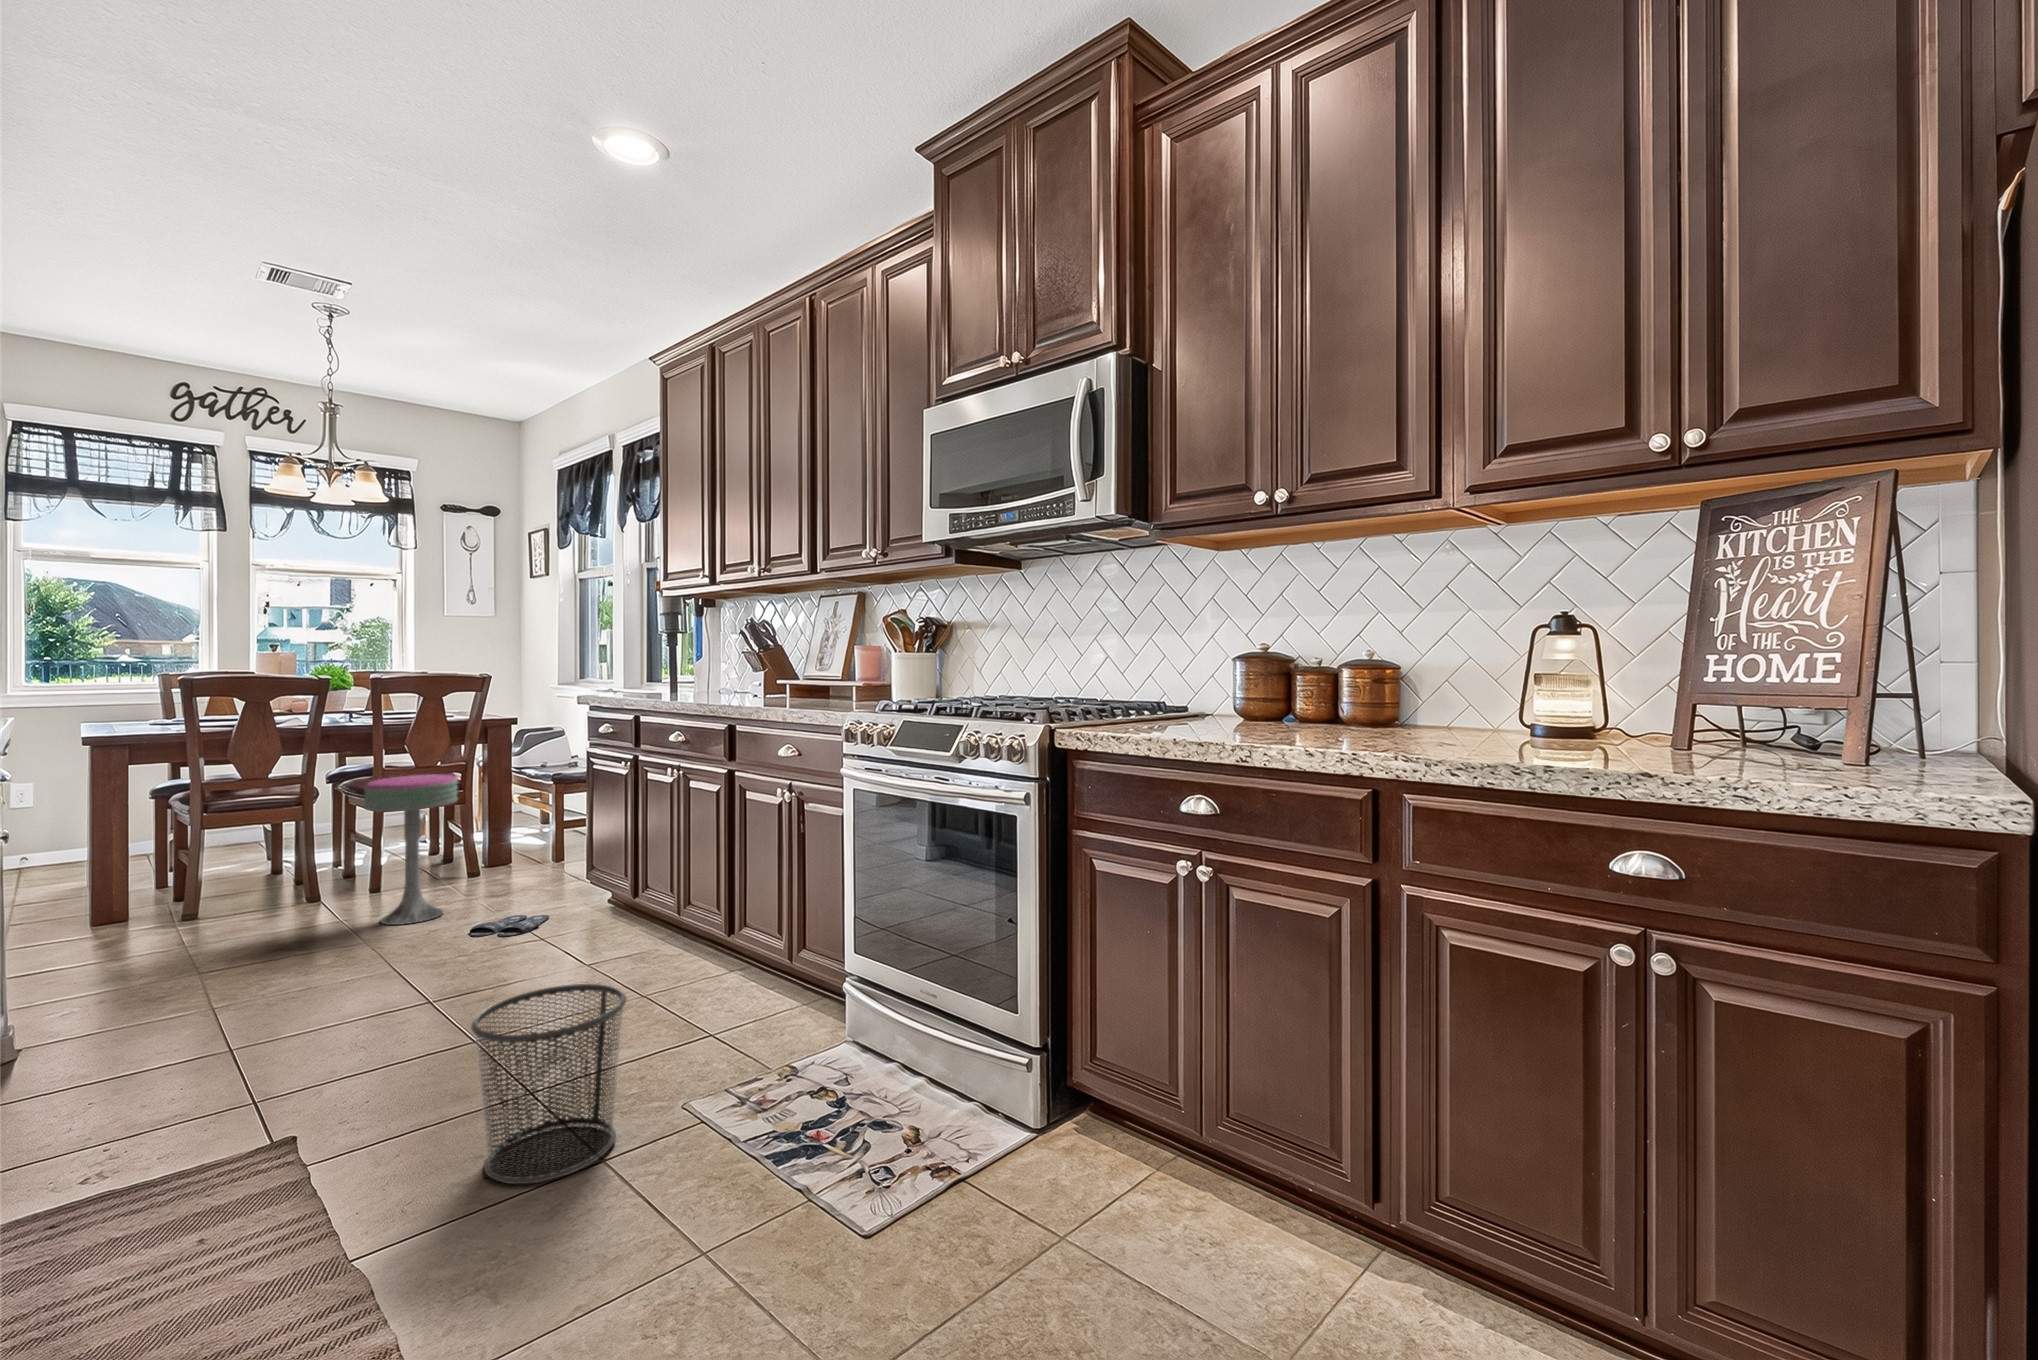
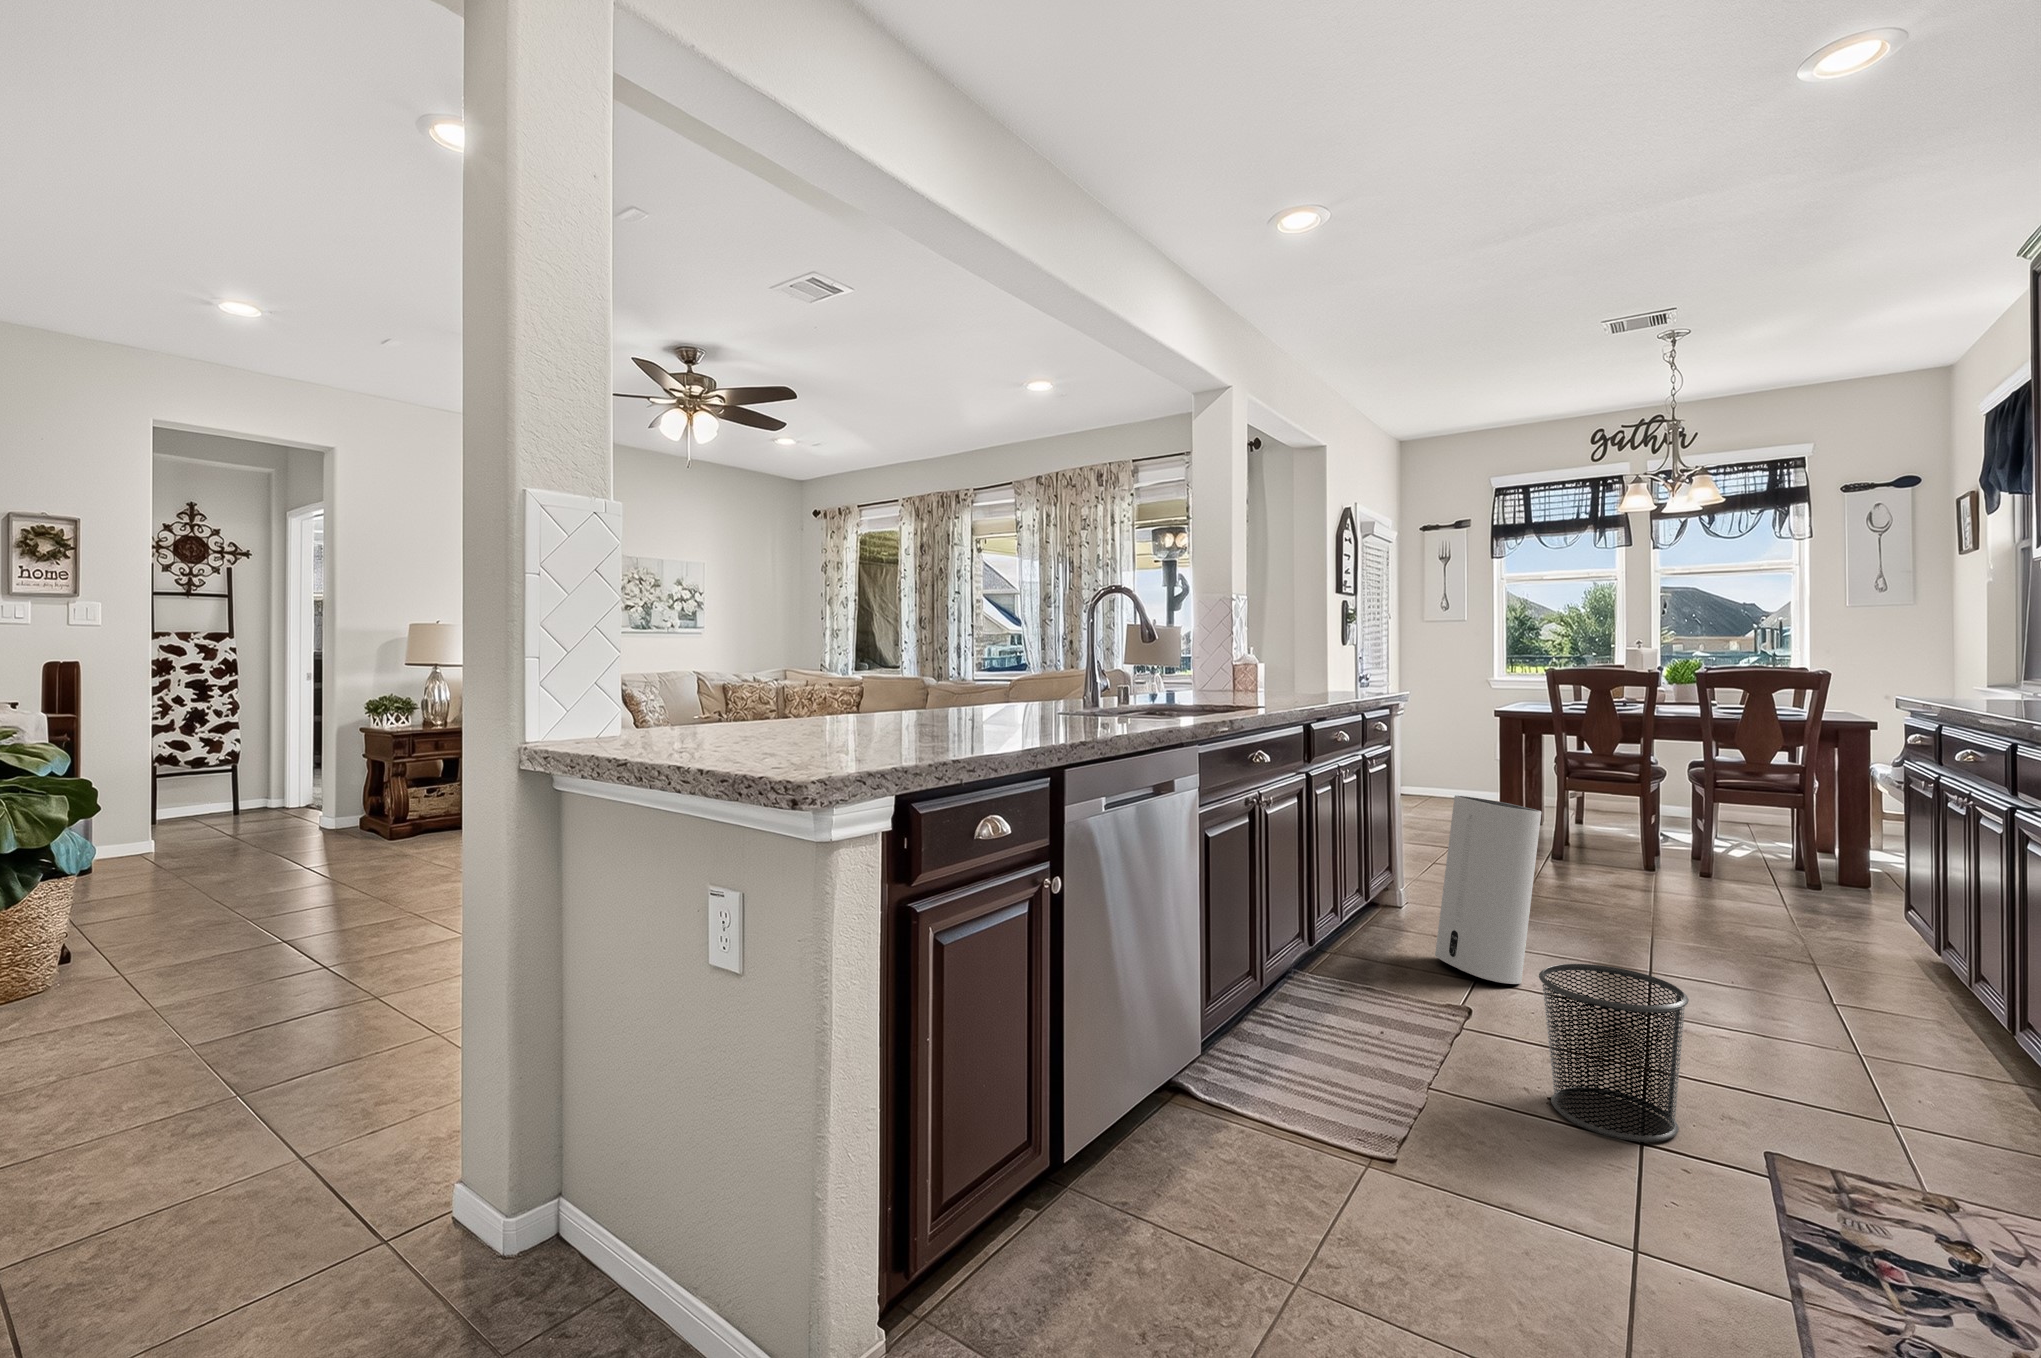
bar stool: present [364,774,457,925] -> none [1666,772,1760,918]
air purifier: none [160,847,335,1095] -> present [1435,795,1541,984]
slippers: present [470,915,549,937] -> none [1748,935,1850,959]

